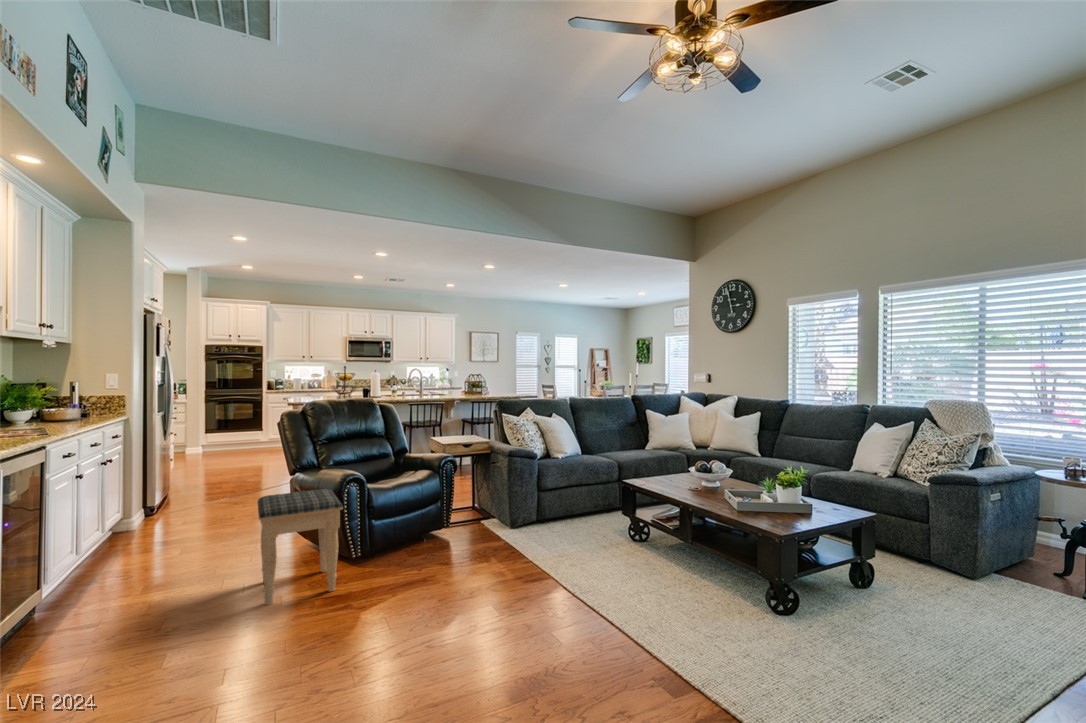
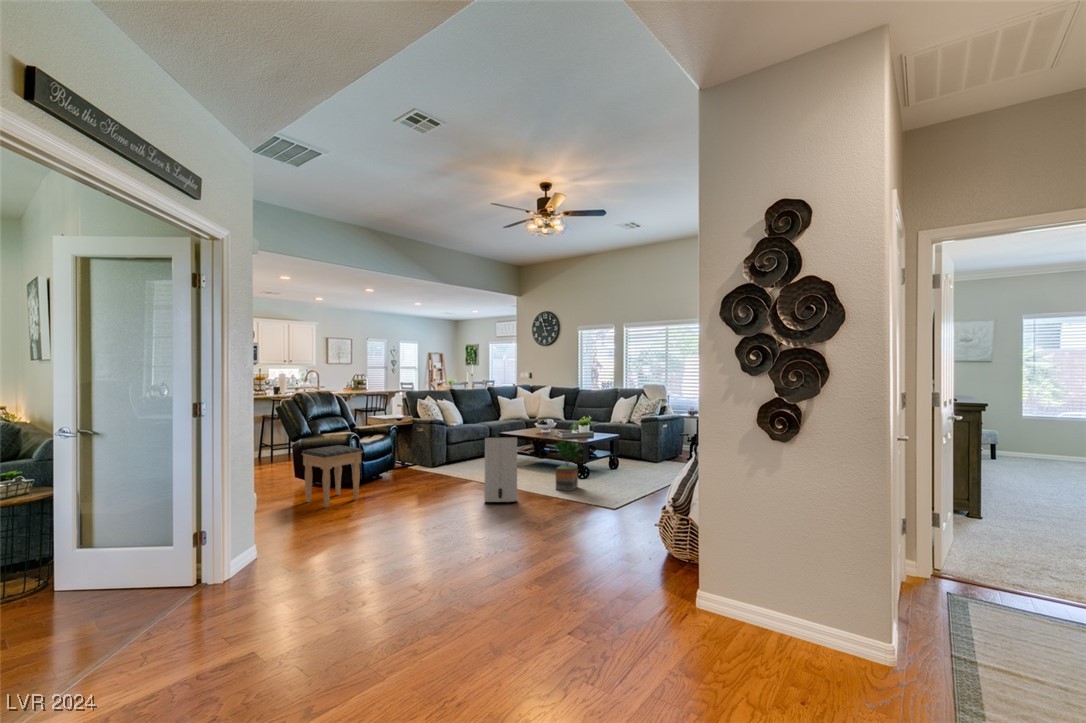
air purifier: none [522,511,601,677] -> present [484,438,517,502]
potted tree: none [700,526,776,657] -> present [554,441,582,491]

